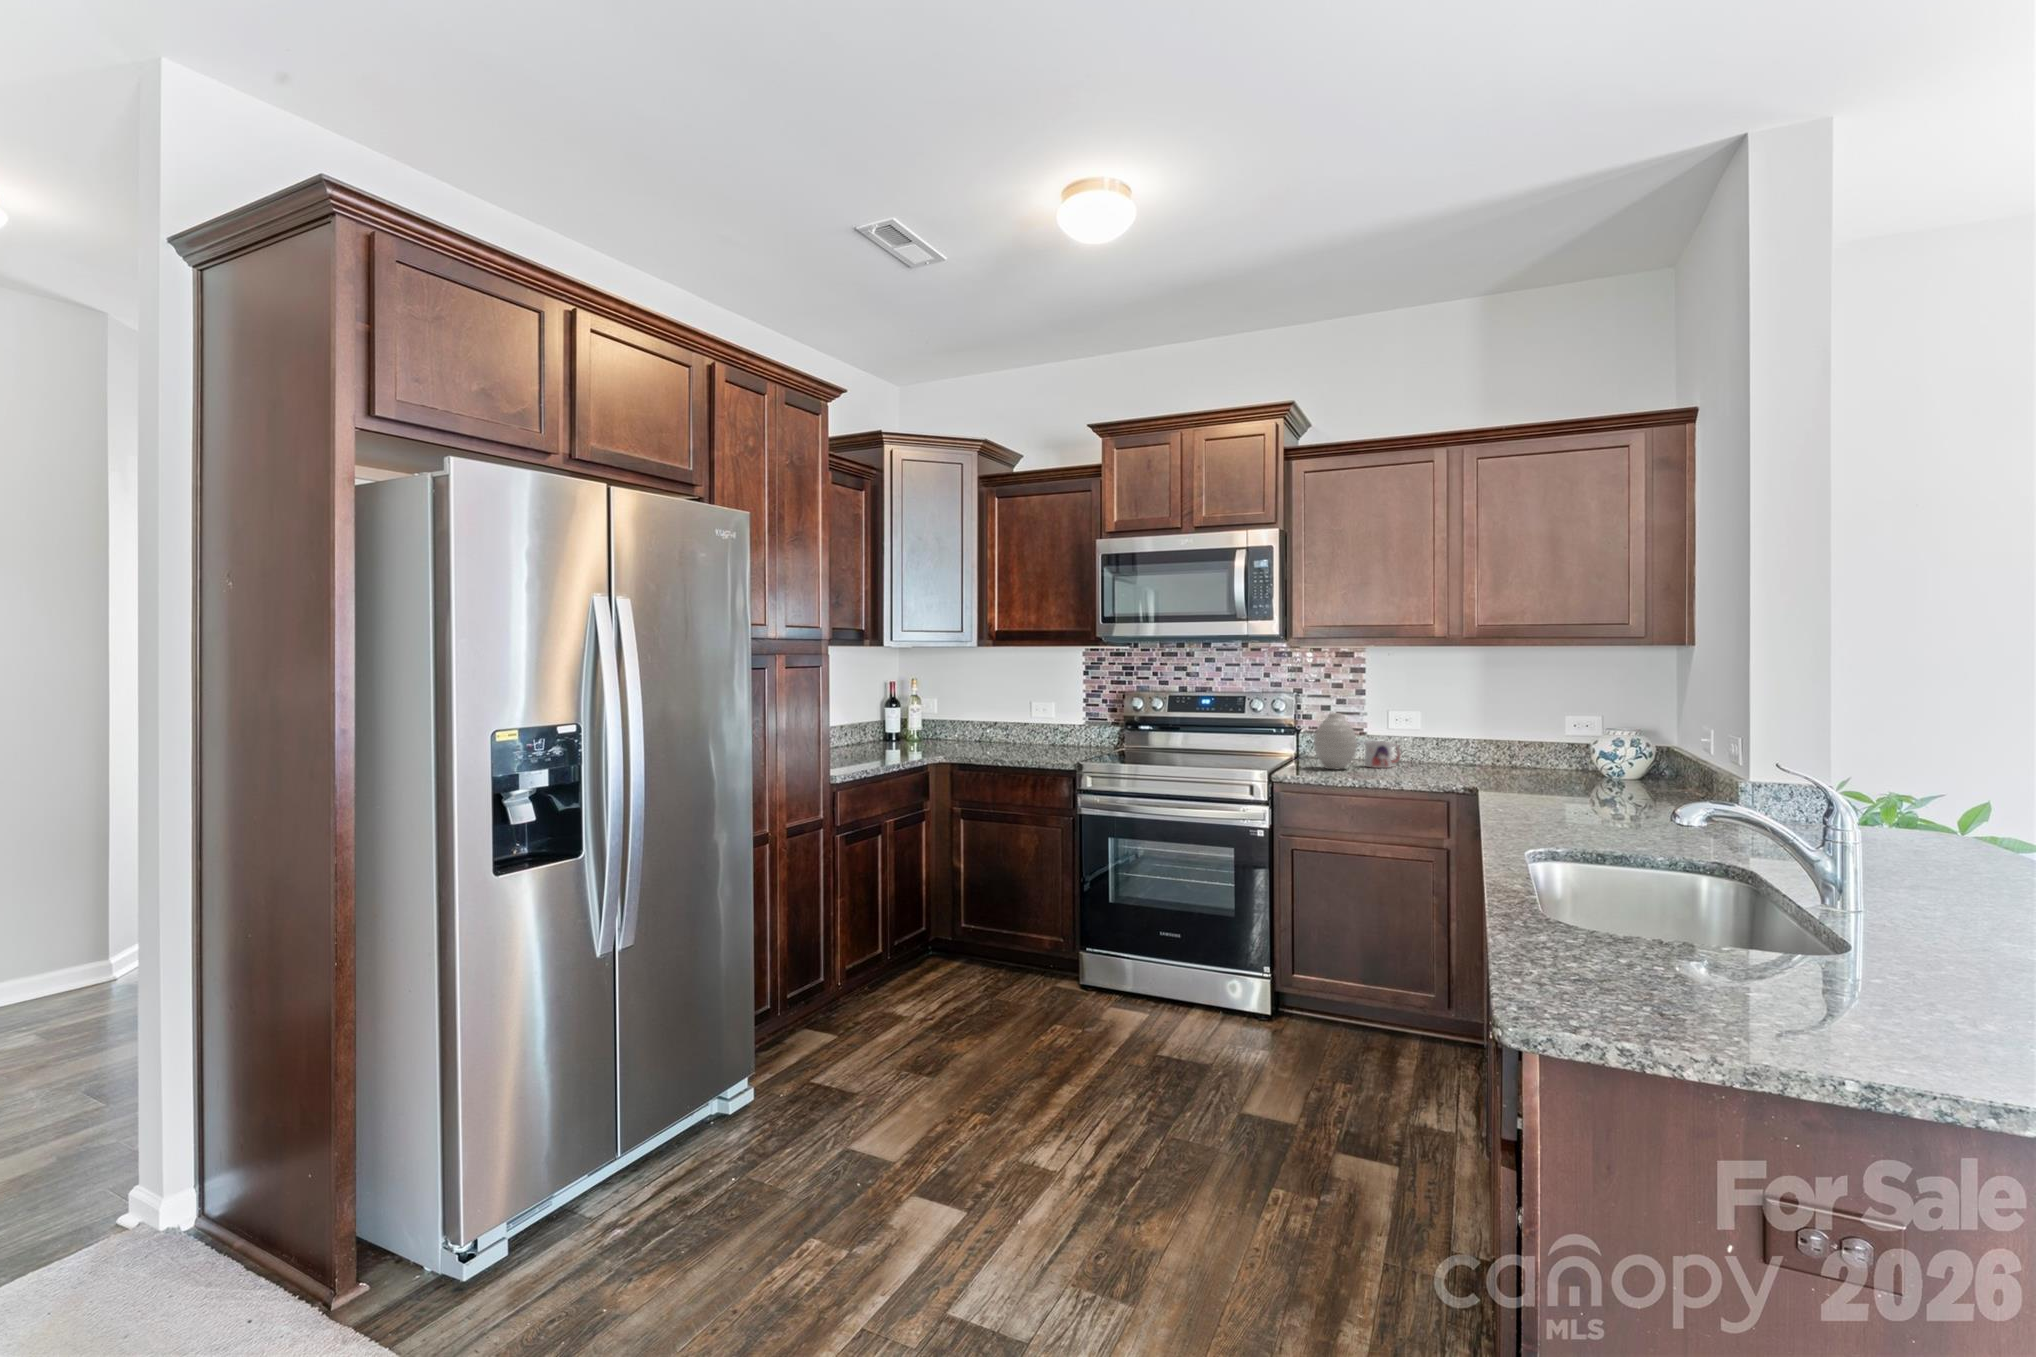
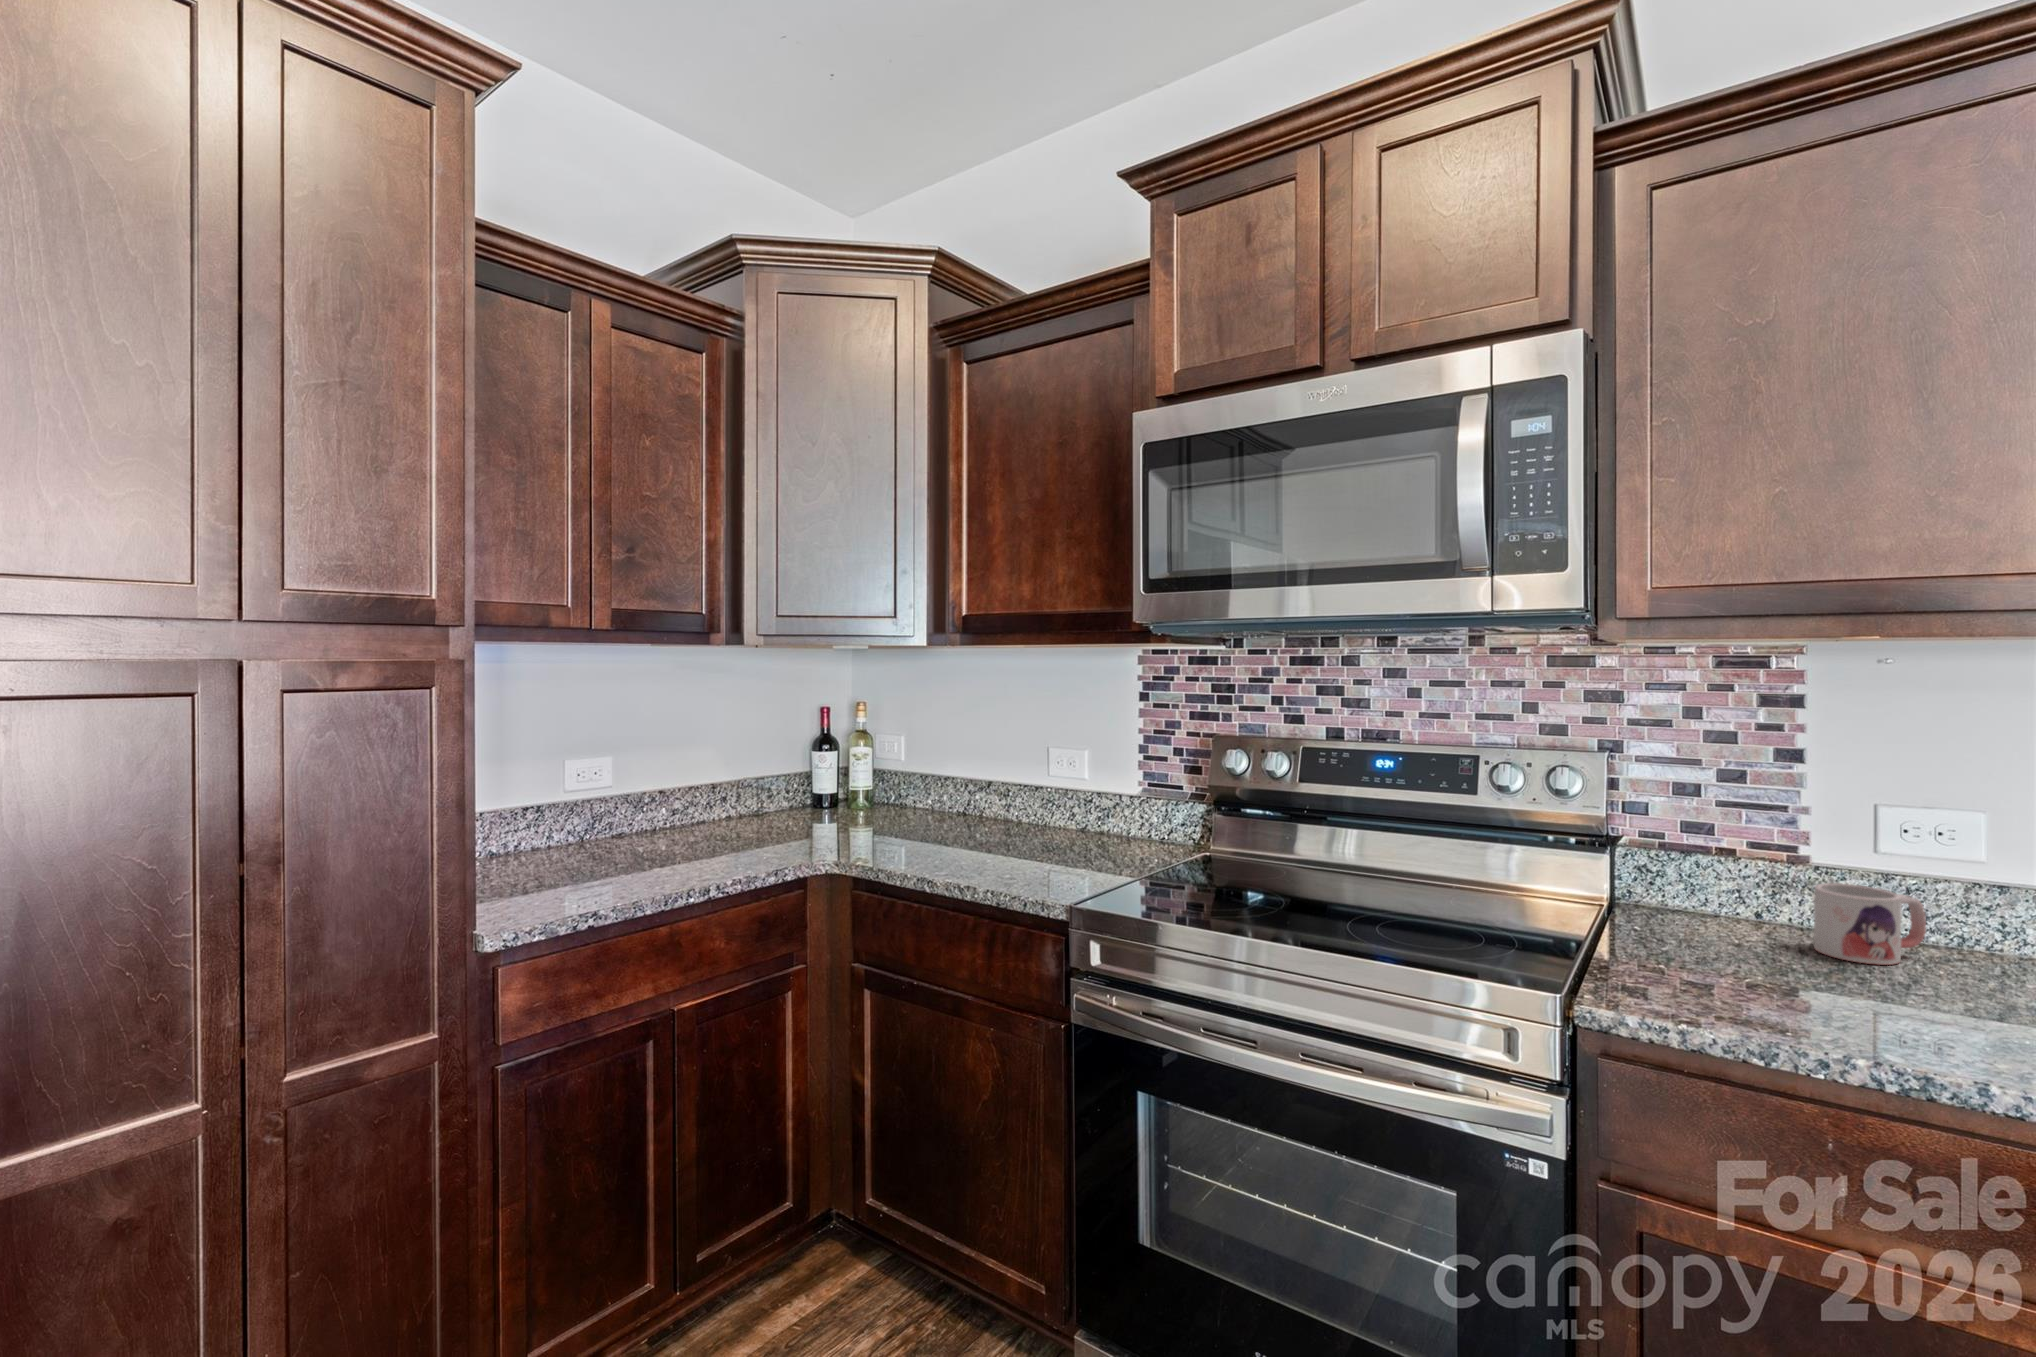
vase: present [1314,713,1357,769] -> none [1672,814,1806,968]

